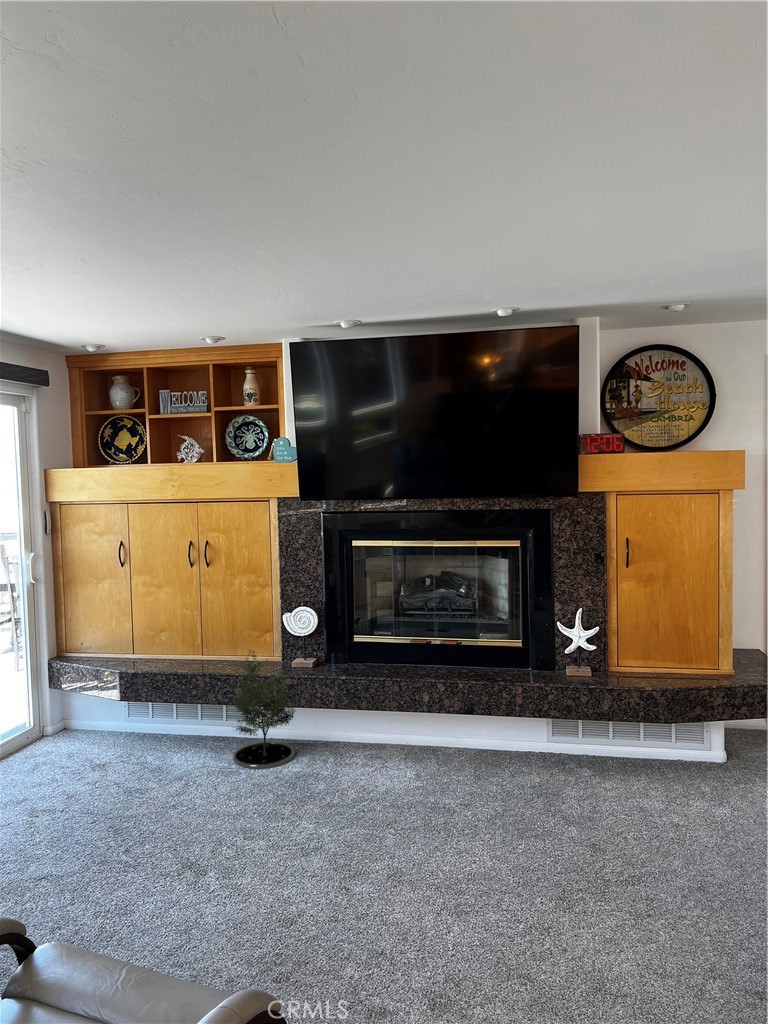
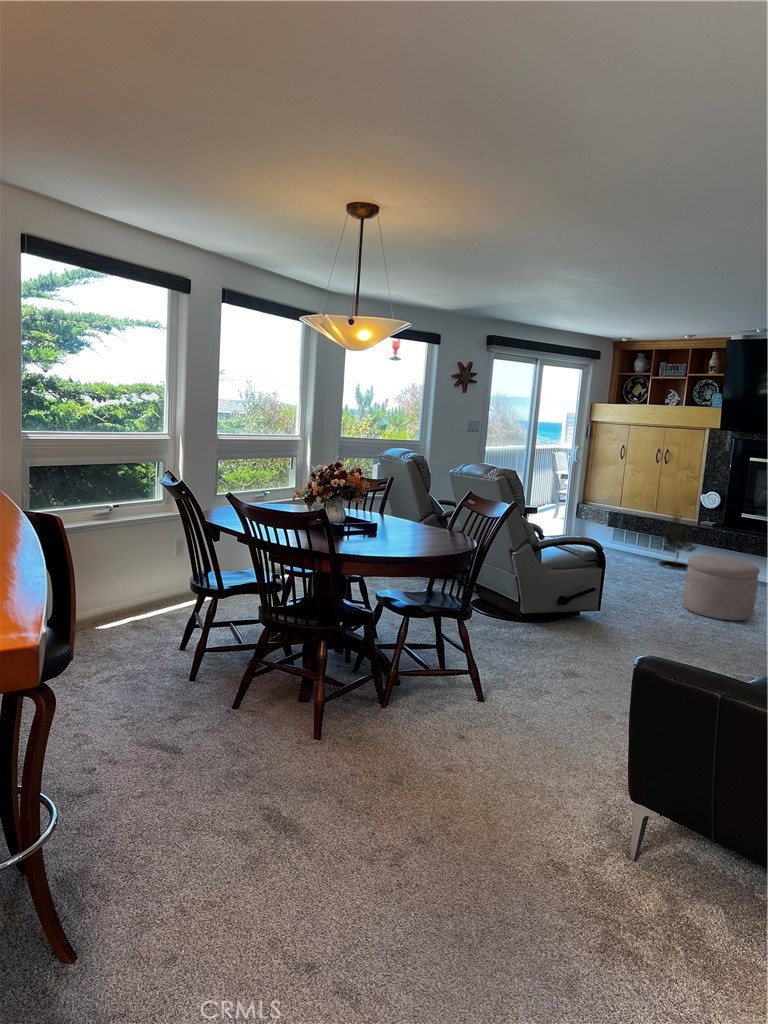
ottoman: none [379,780,530,972] -> present [683,555,760,621]

